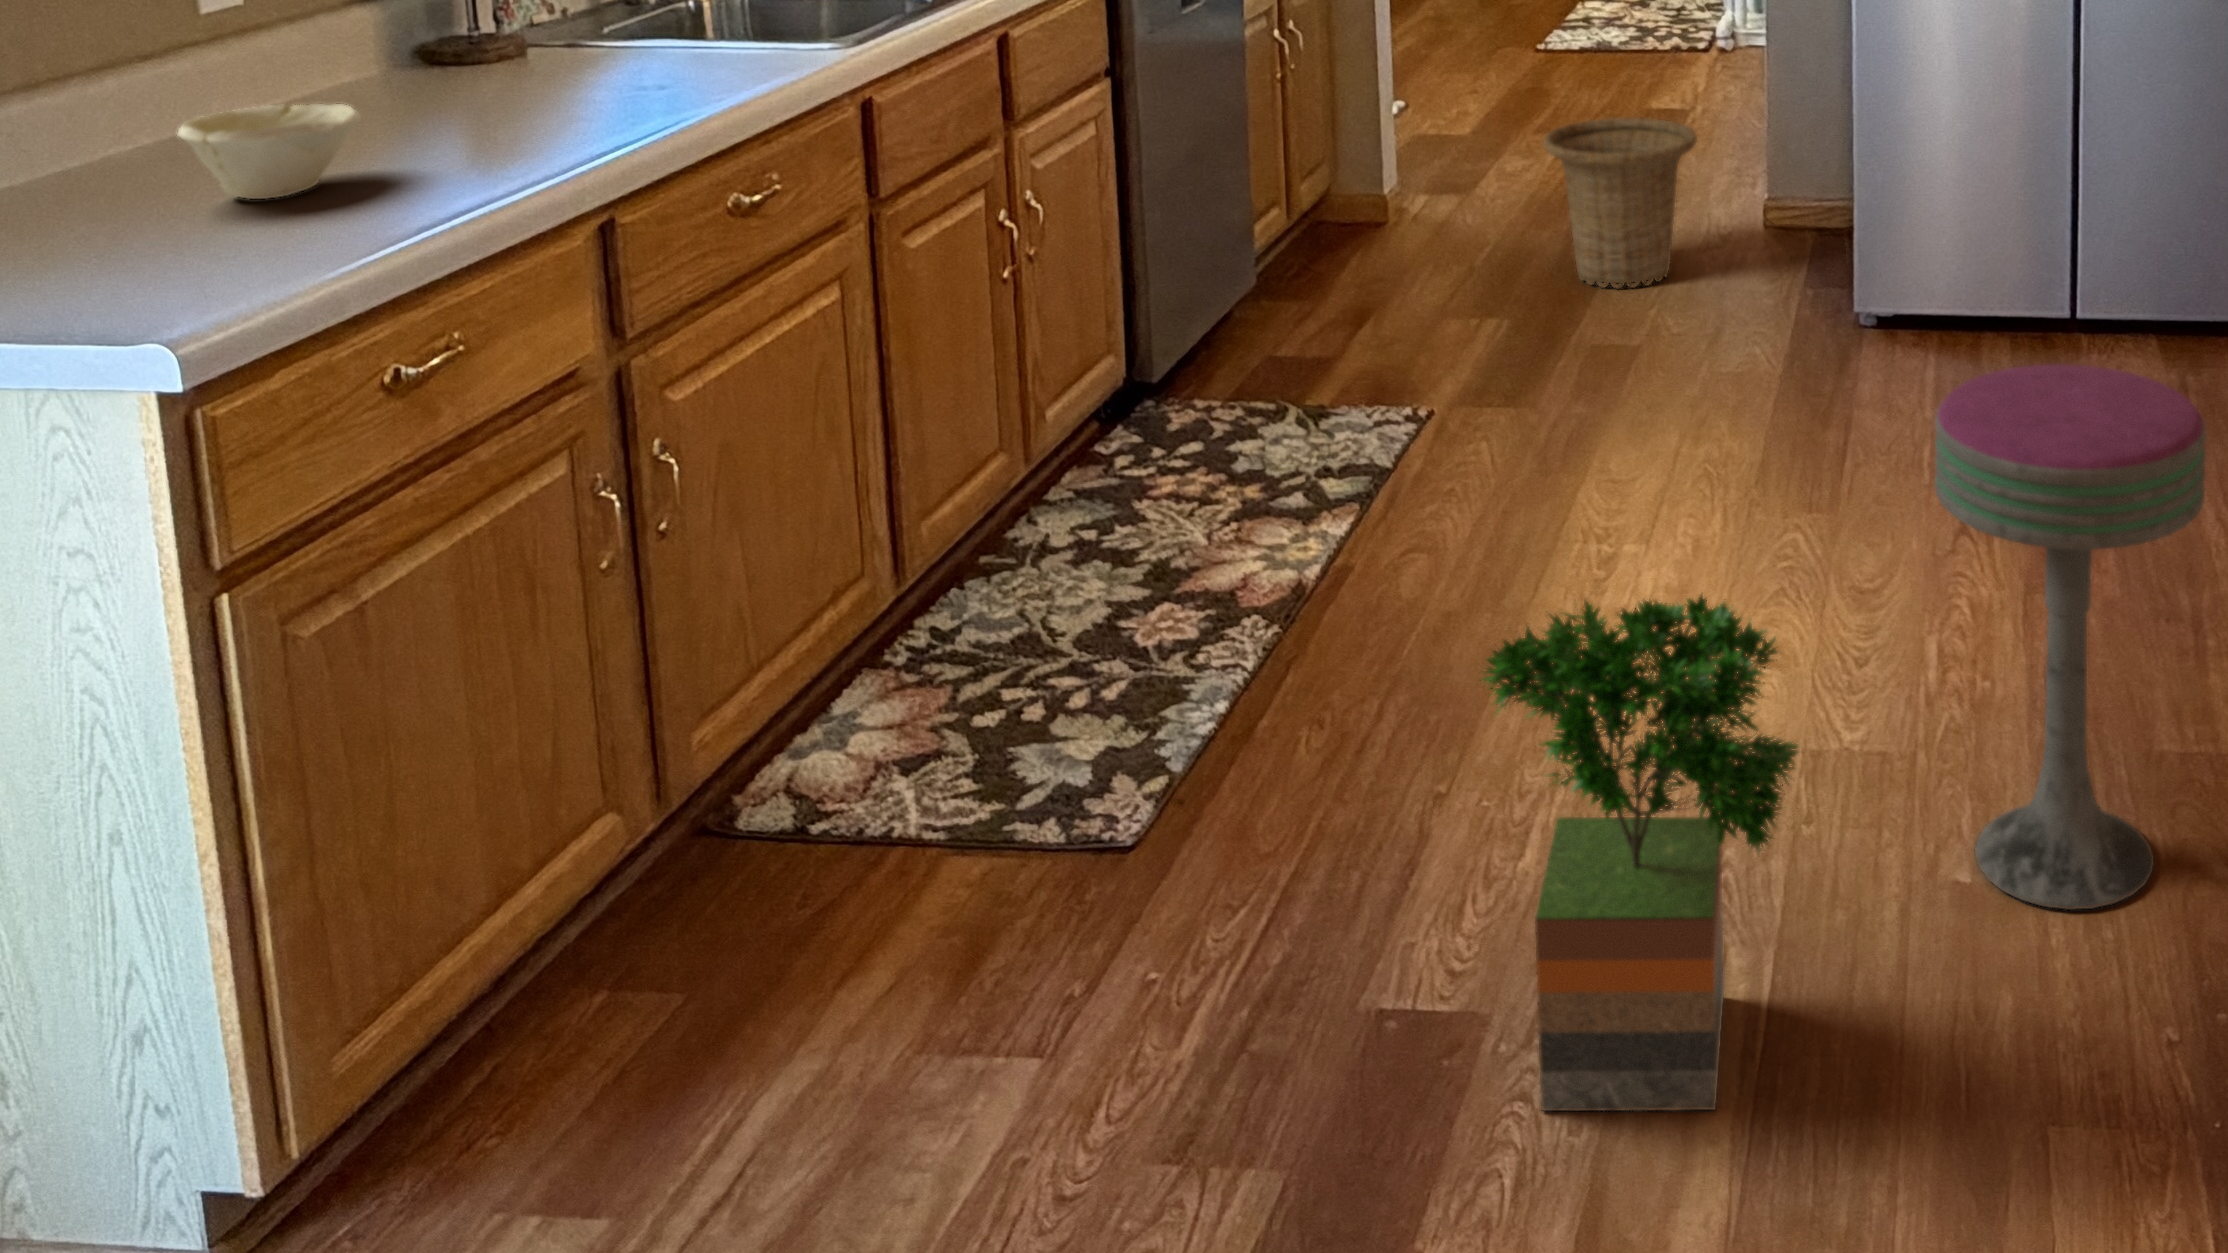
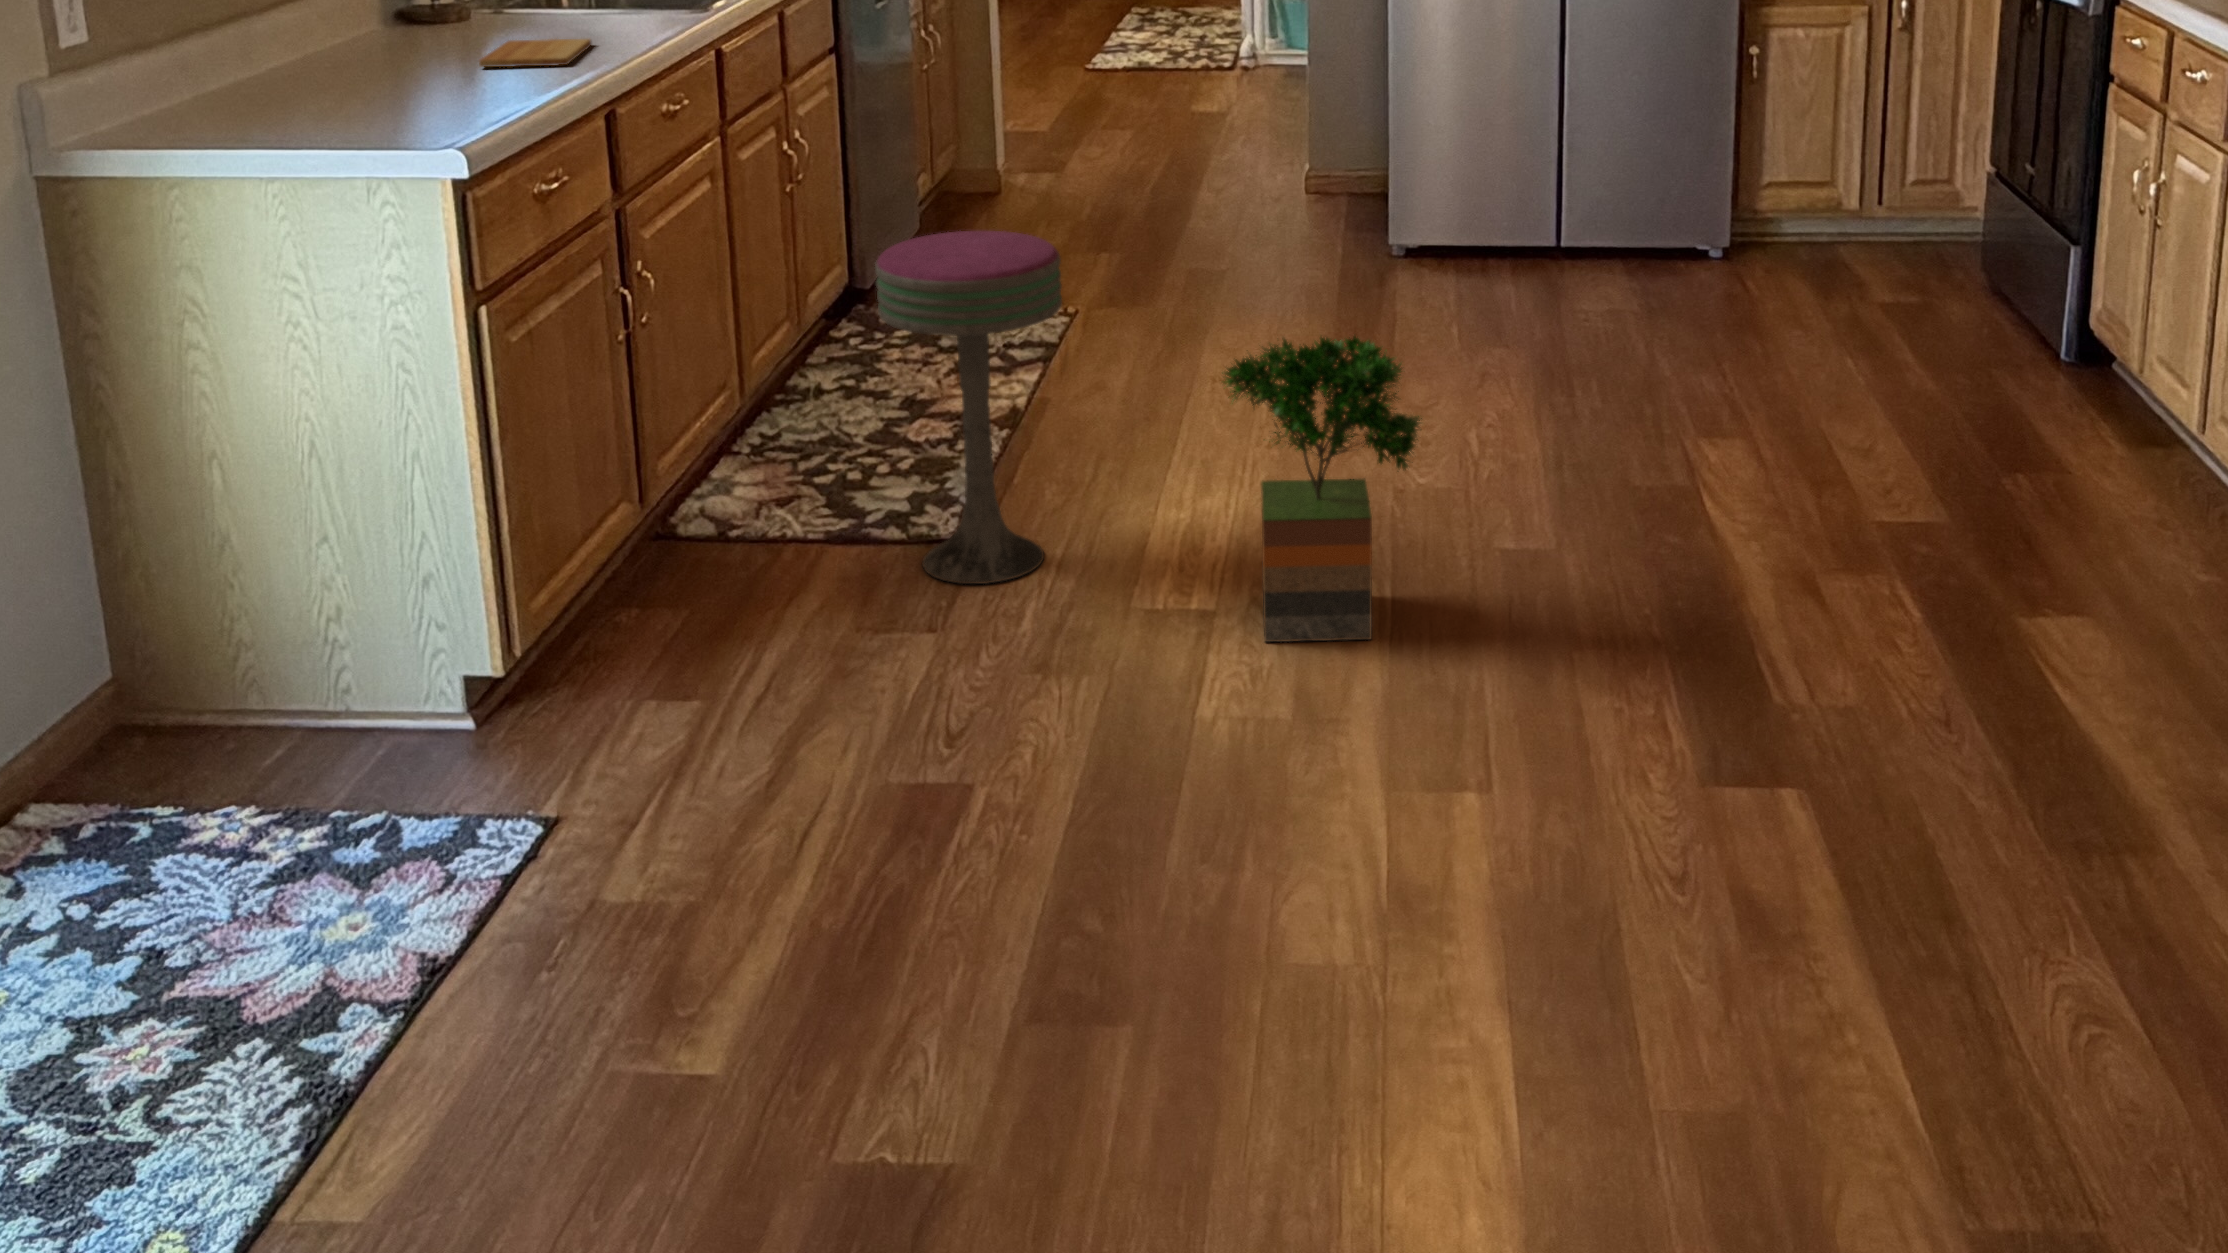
cutting board: none [423,99,639,153] -> present [479,39,591,67]
bowl: present [178,104,361,199] -> none [353,30,457,89]
basket: present [1544,118,1697,288] -> none [1132,105,1255,238]
bar stool: present [1935,364,2206,910] -> present [875,231,1062,584]

